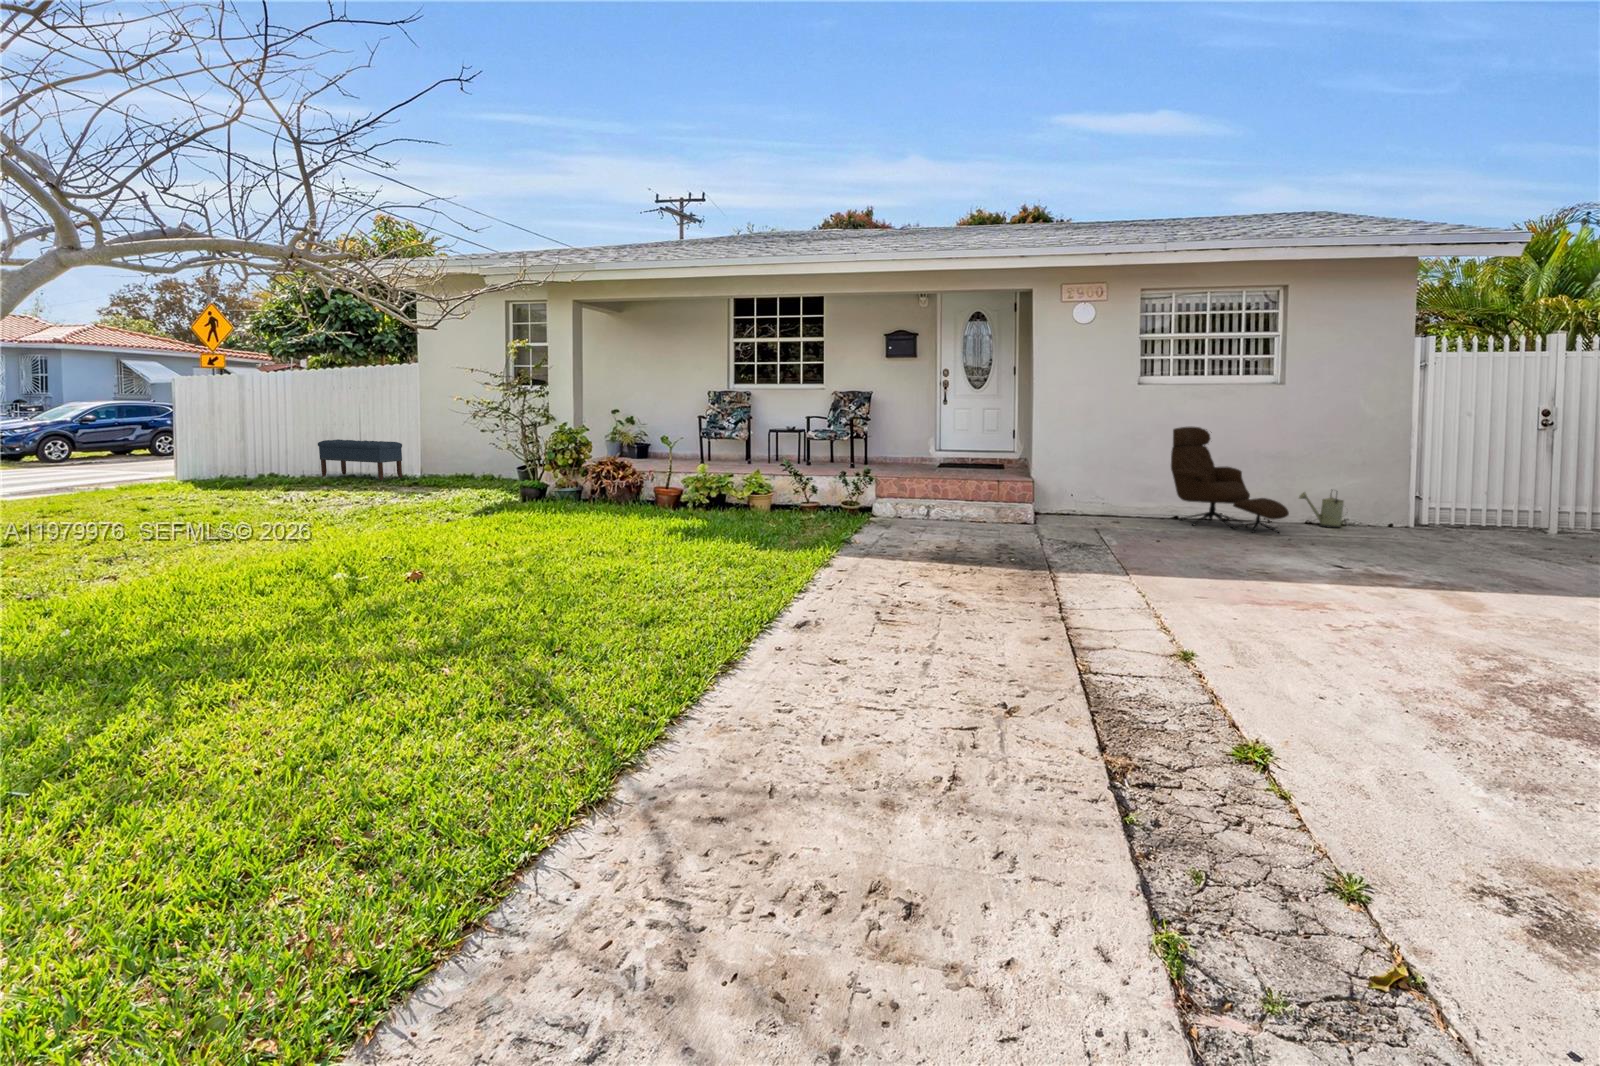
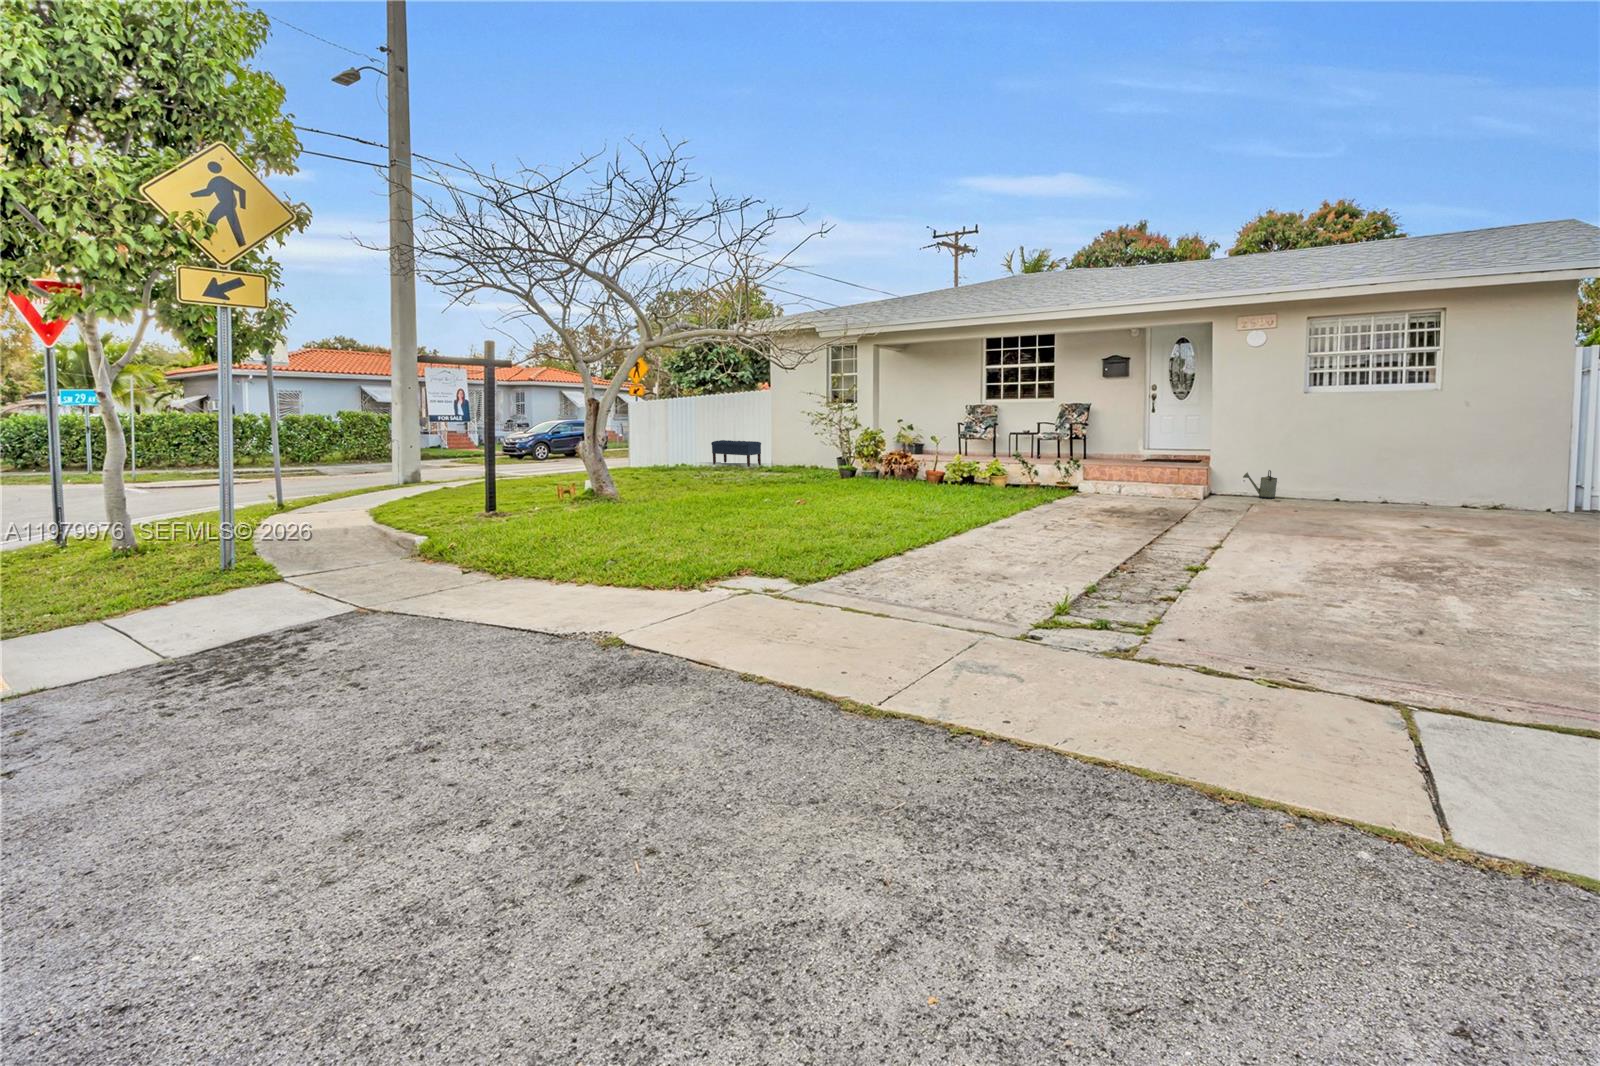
lounge chair: present [1171,427,1289,533] -> none [1331,427,1435,514]
watering can: present [1299,492,1344,528] -> present [1243,470,1277,499]

